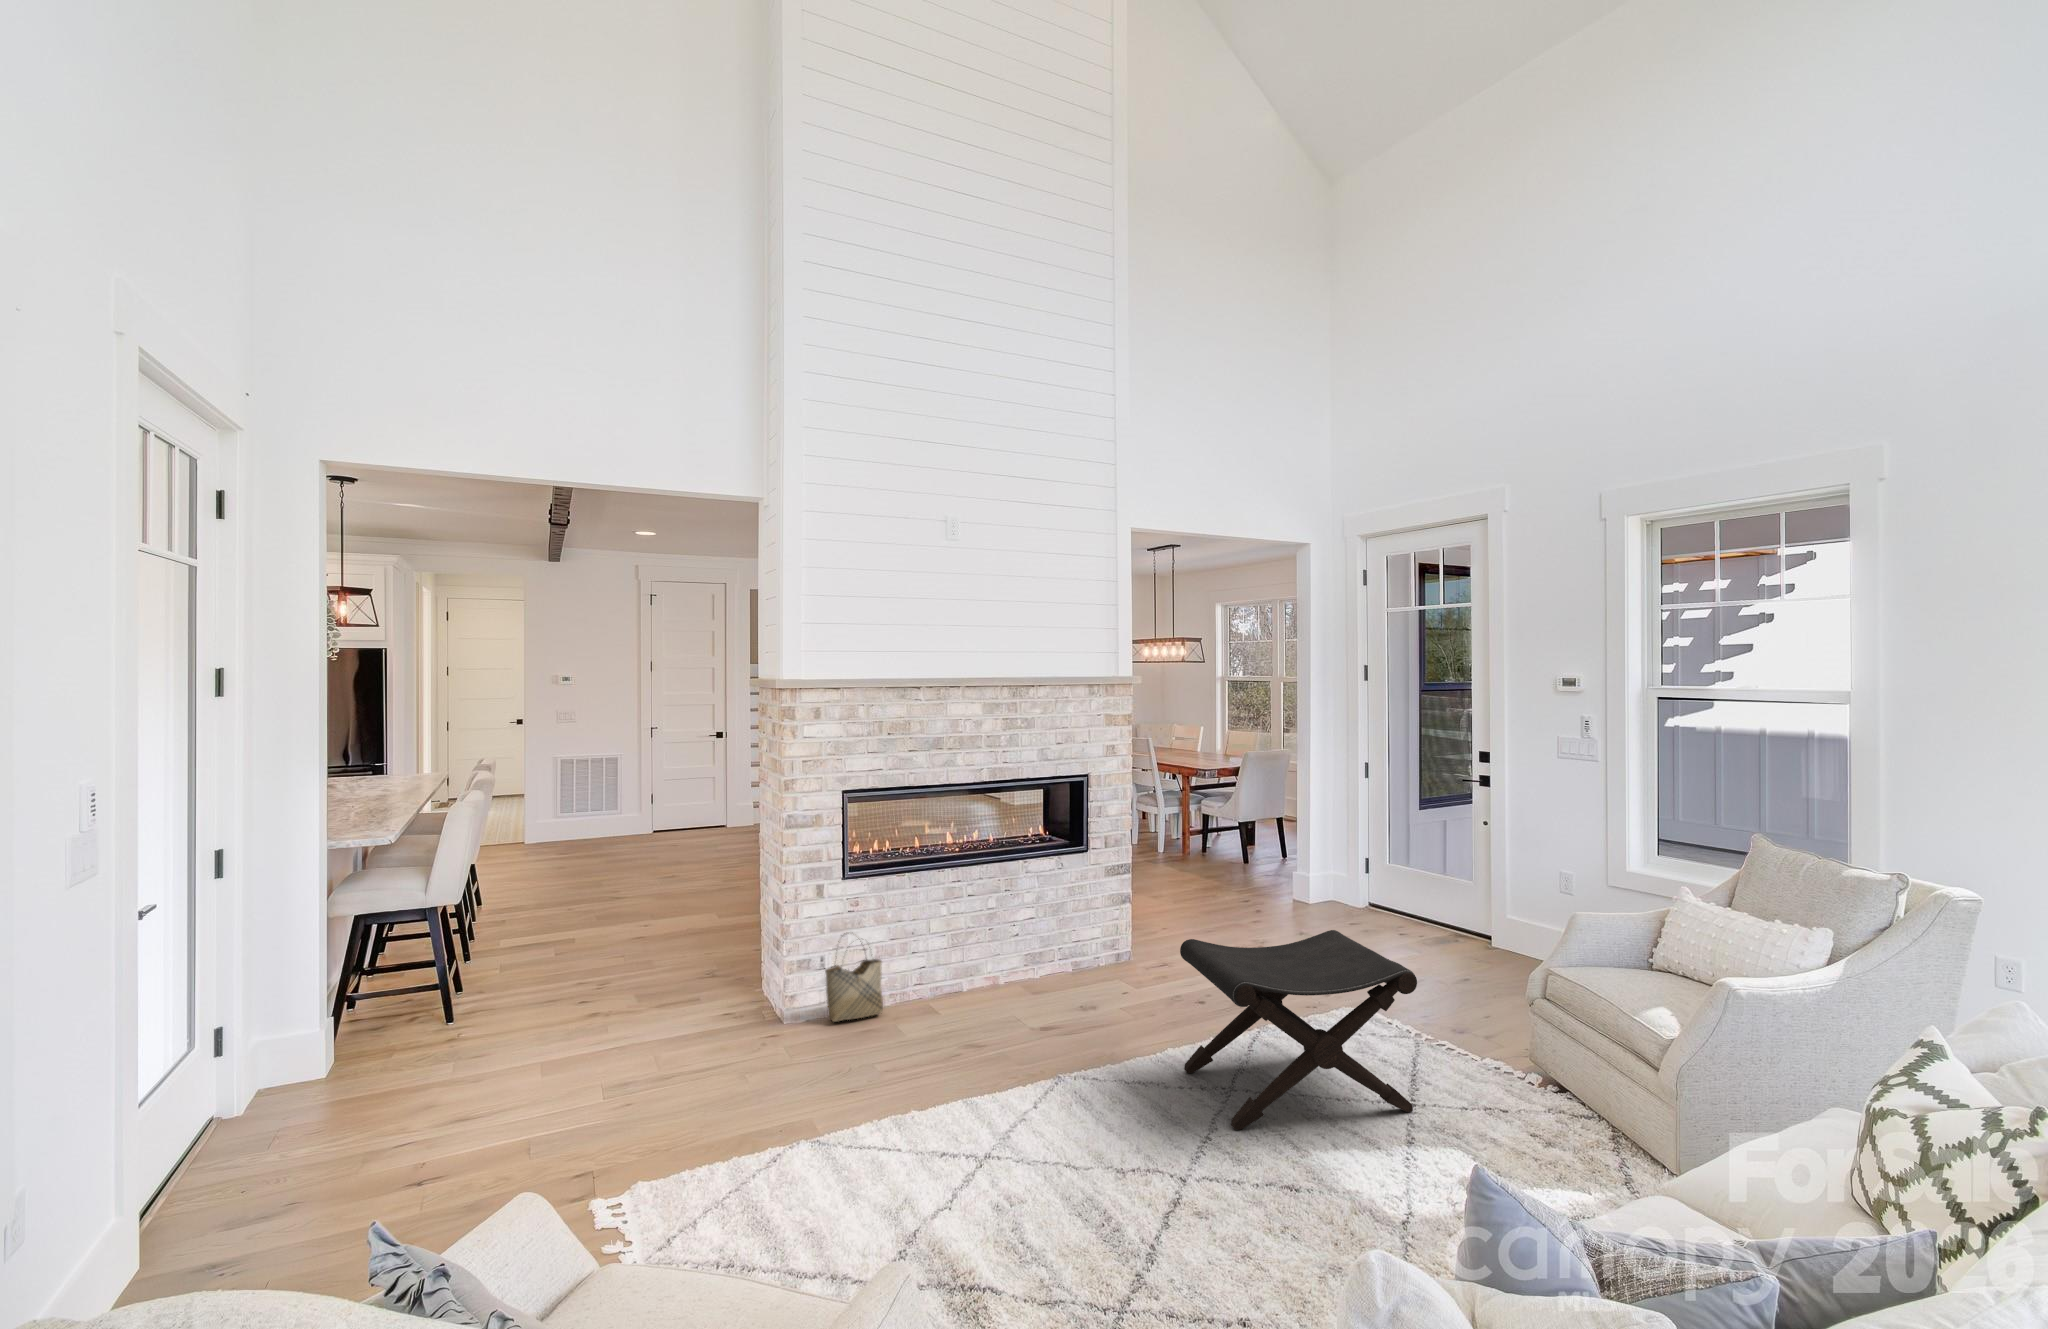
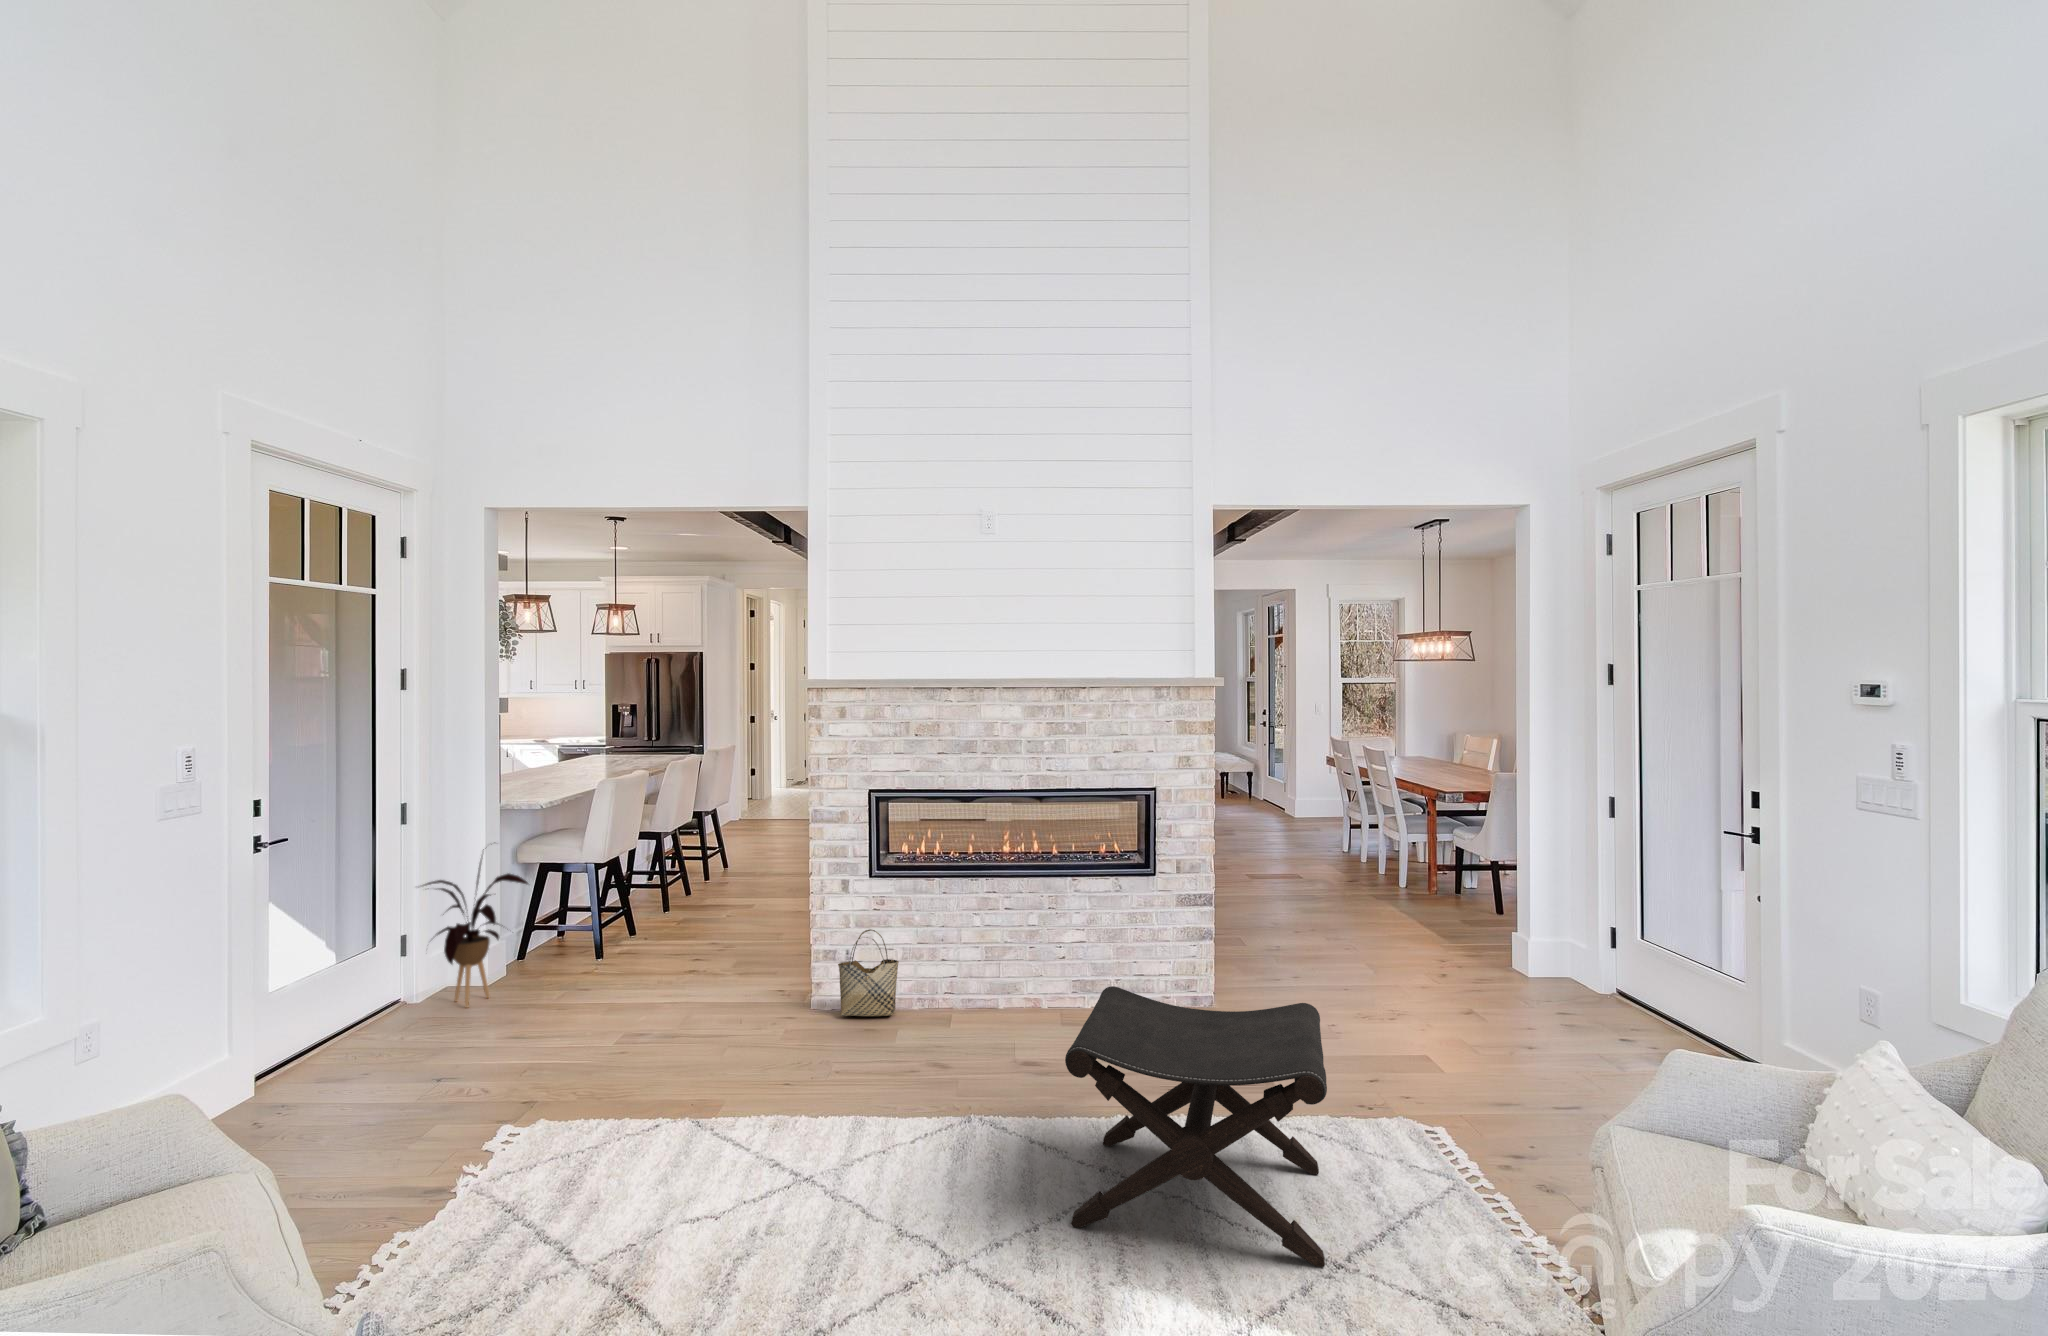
house plant: none [256,884,427,1096] -> present [423,849,528,1007]

